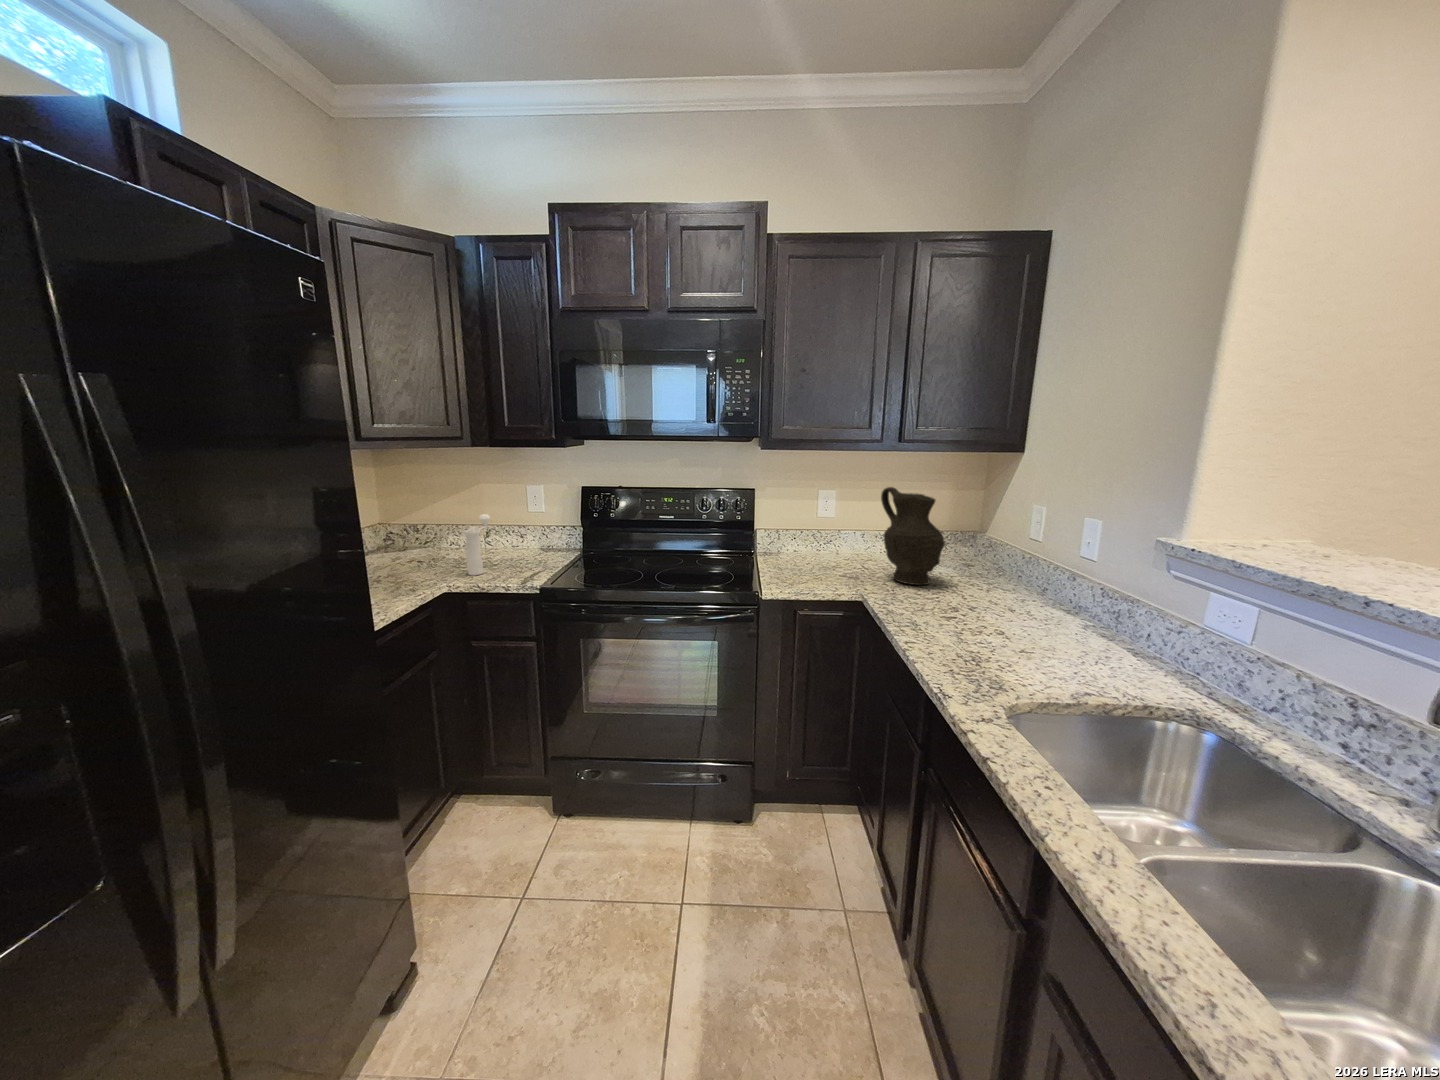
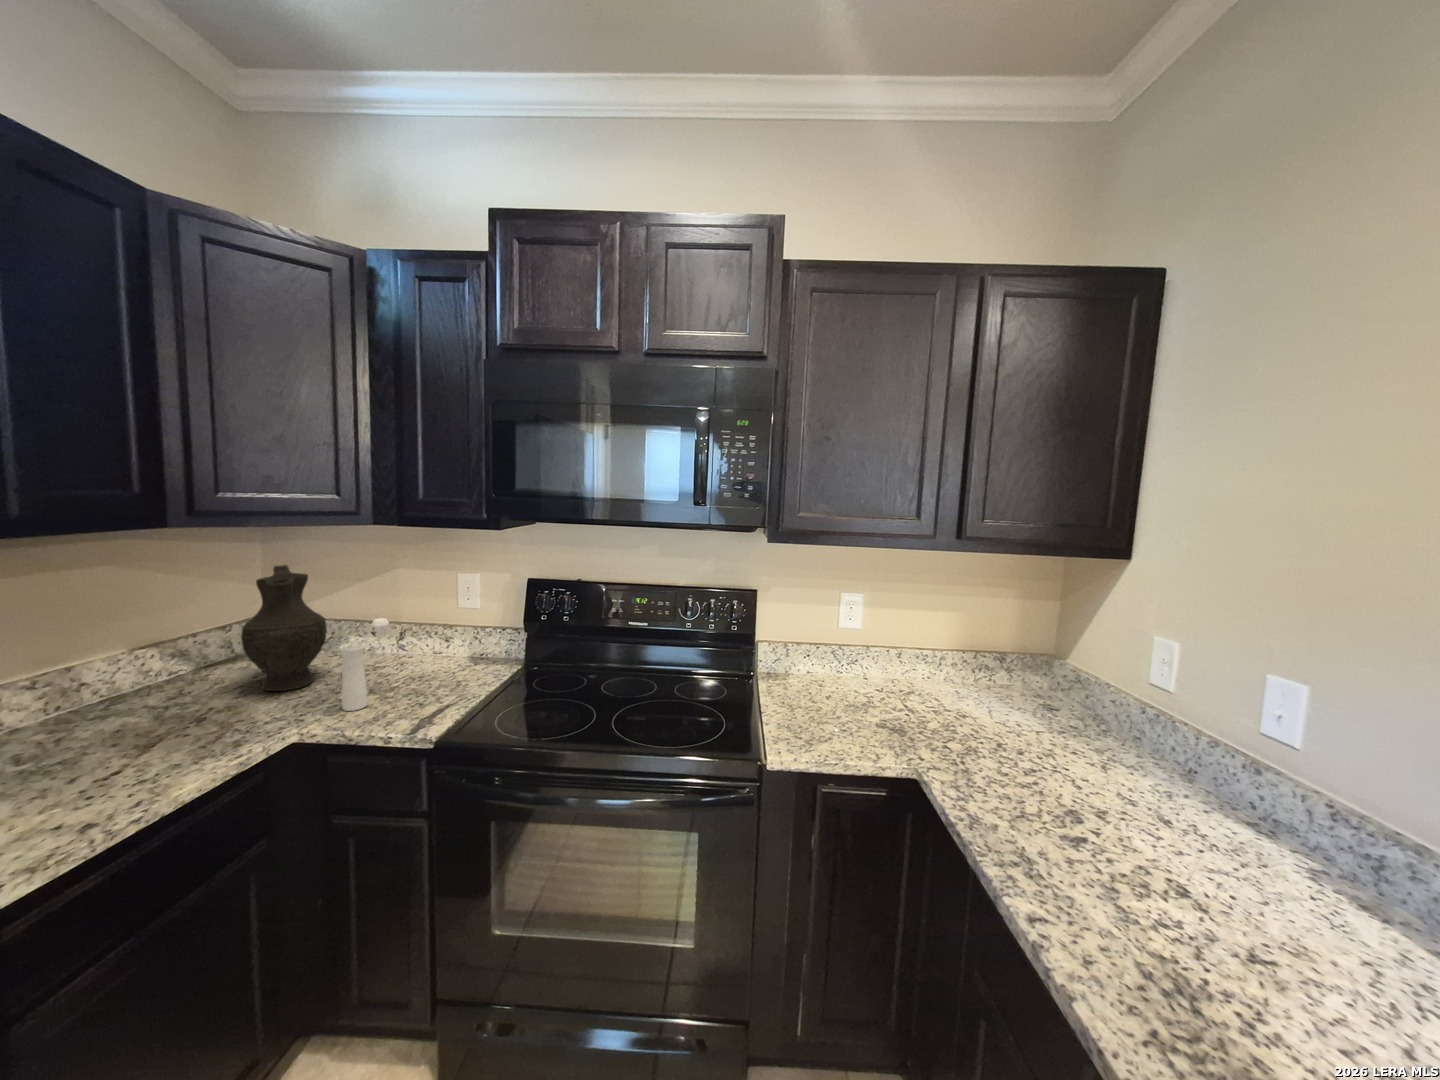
decorative vase: present [881,487,944,585] -> present [241,565,327,691]

